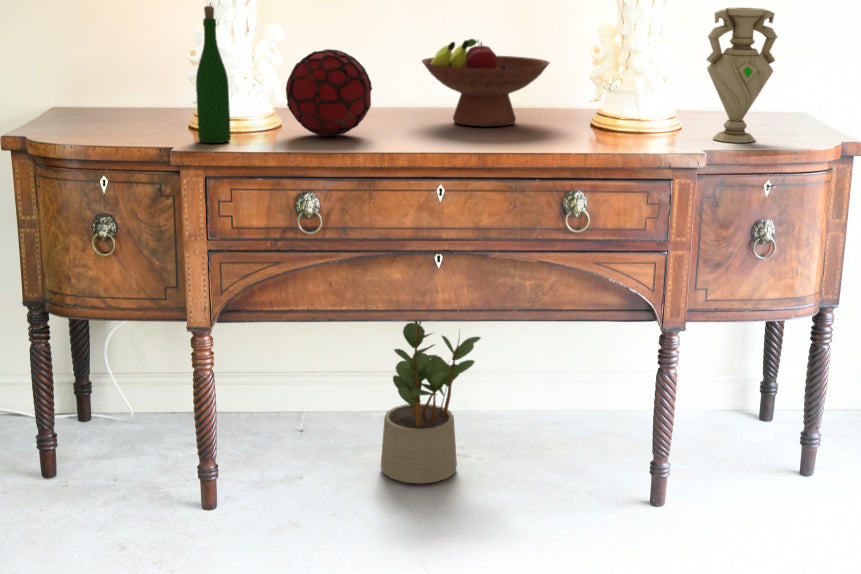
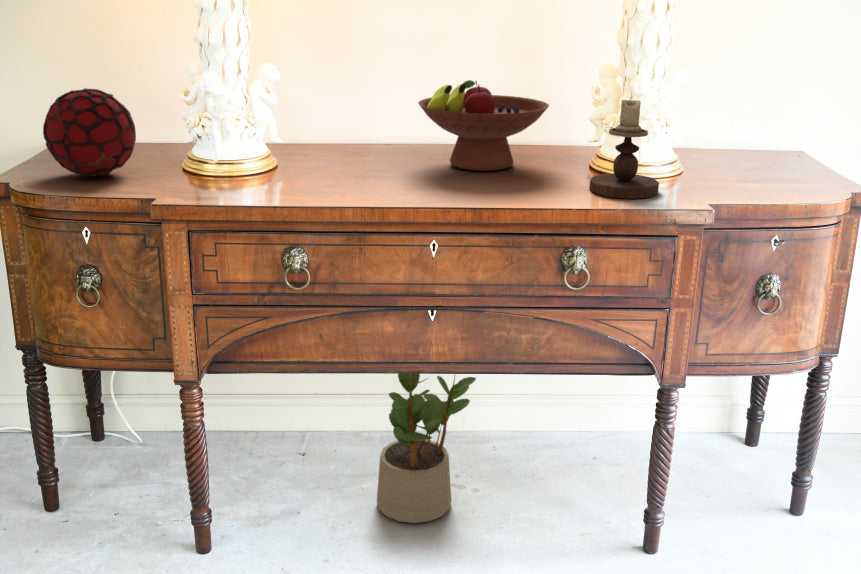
wine bottle: present [196,6,231,143] -> none [179,50,217,194]
vase: present [707,7,778,142] -> none [714,52,790,194]
decorative orb: present [286,49,372,136] -> present [43,88,136,176]
candlestick: none [589,53,656,146] -> present [589,100,659,199]

